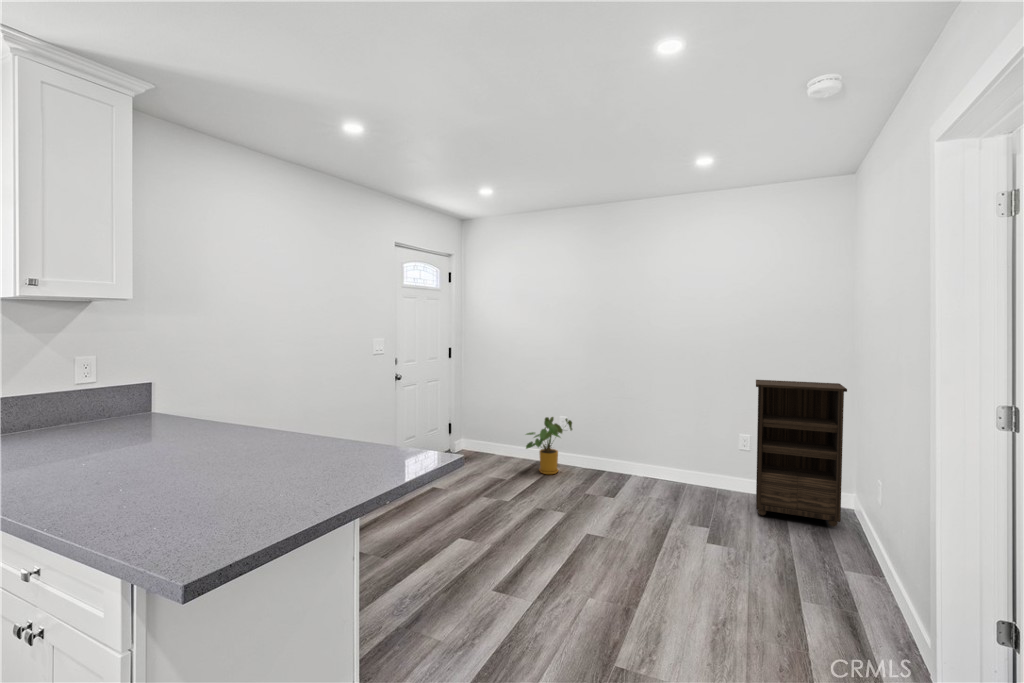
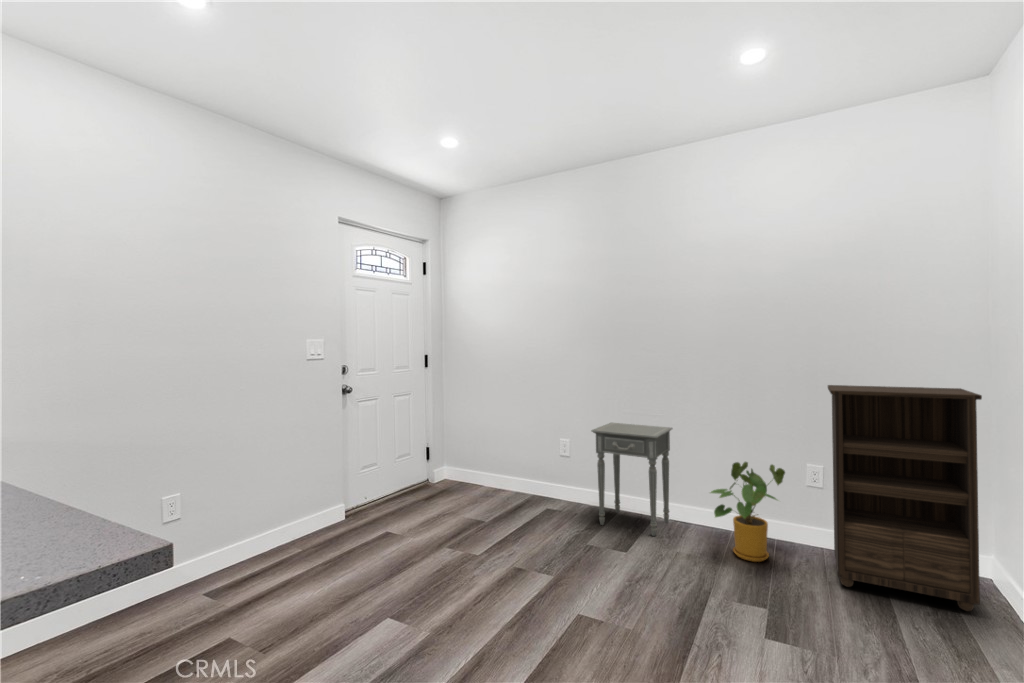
side table: none [587,405,647,488] -> present [591,423,673,536]
house plant: present [526,417,572,474] -> present [711,462,785,562]

